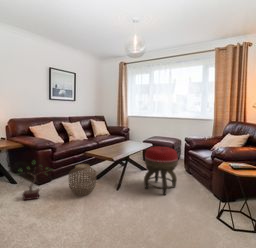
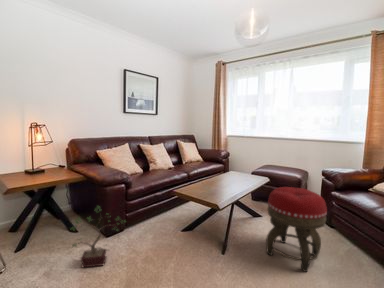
woven basket: present [69,164,96,196] -> none [150,212,191,264]

